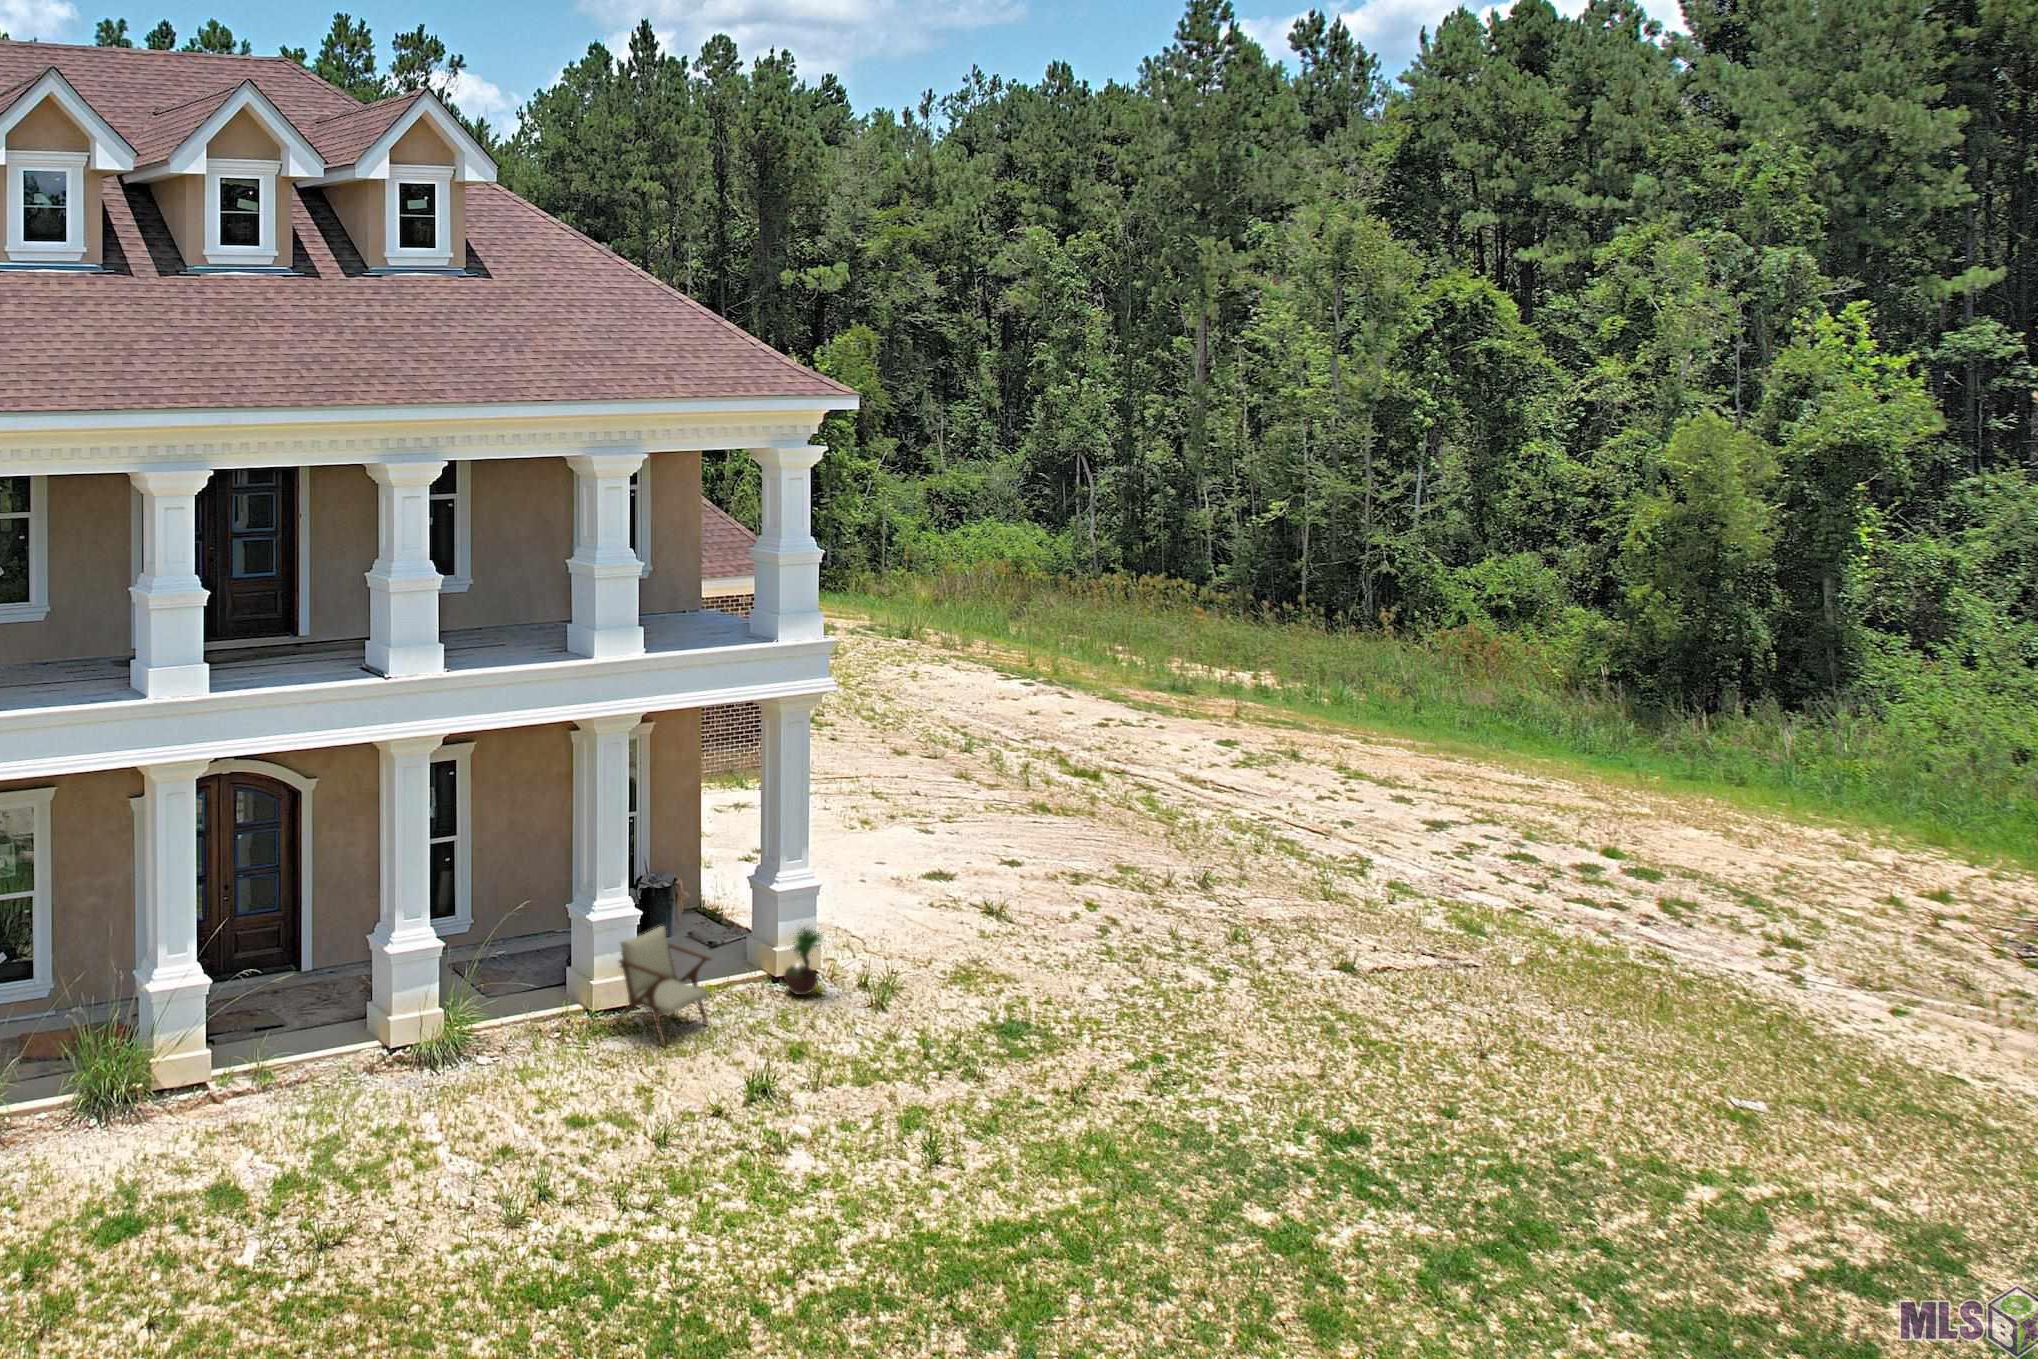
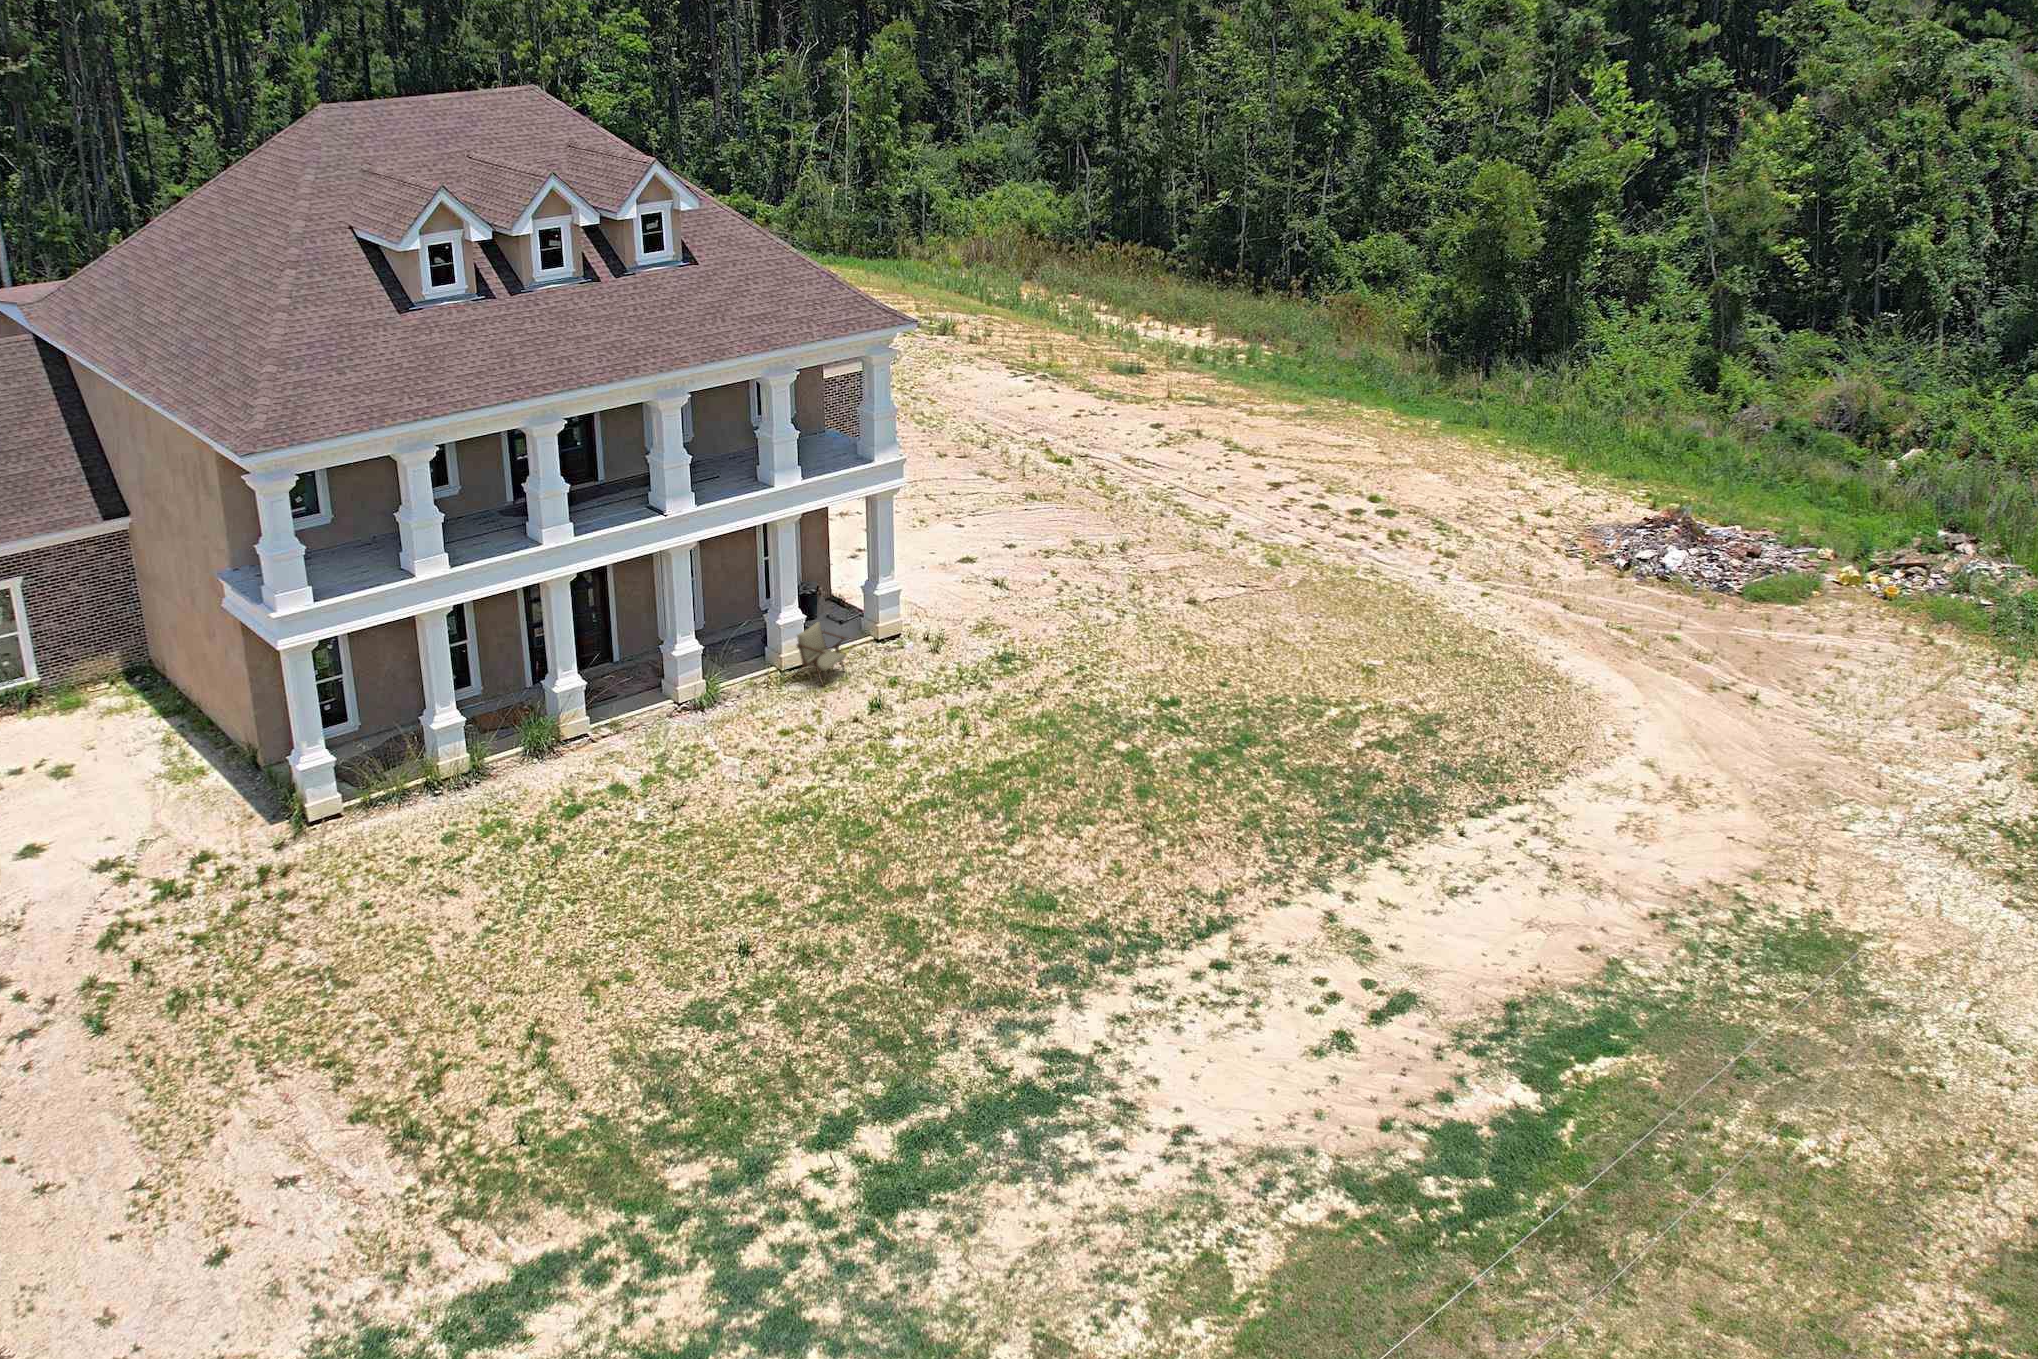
potted tree: present [784,927,824,995] -> none [885,610,910,648]

